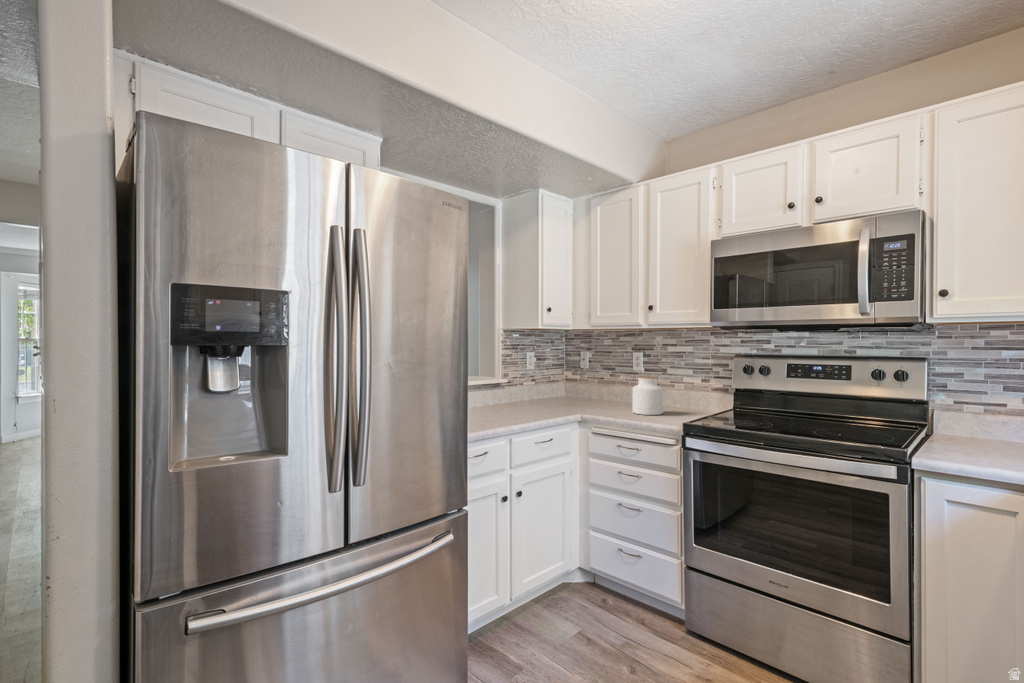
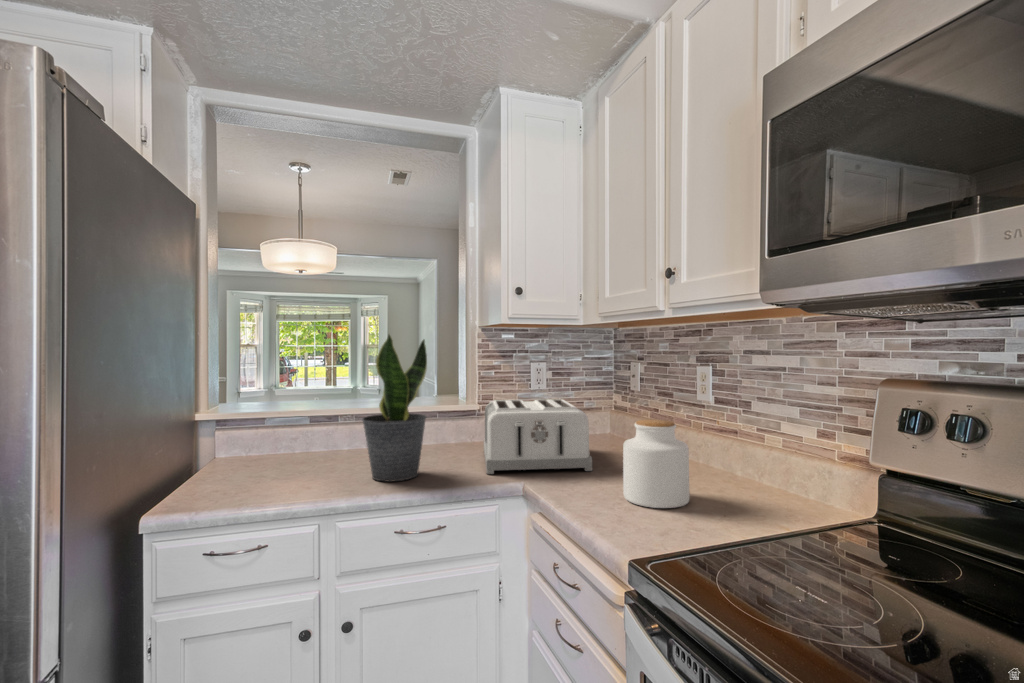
potted plant: none [490,334,527,418] -> present [362,335,427,482]
toaster: none [520,373,599,412] -> present [484,399,592,474]

